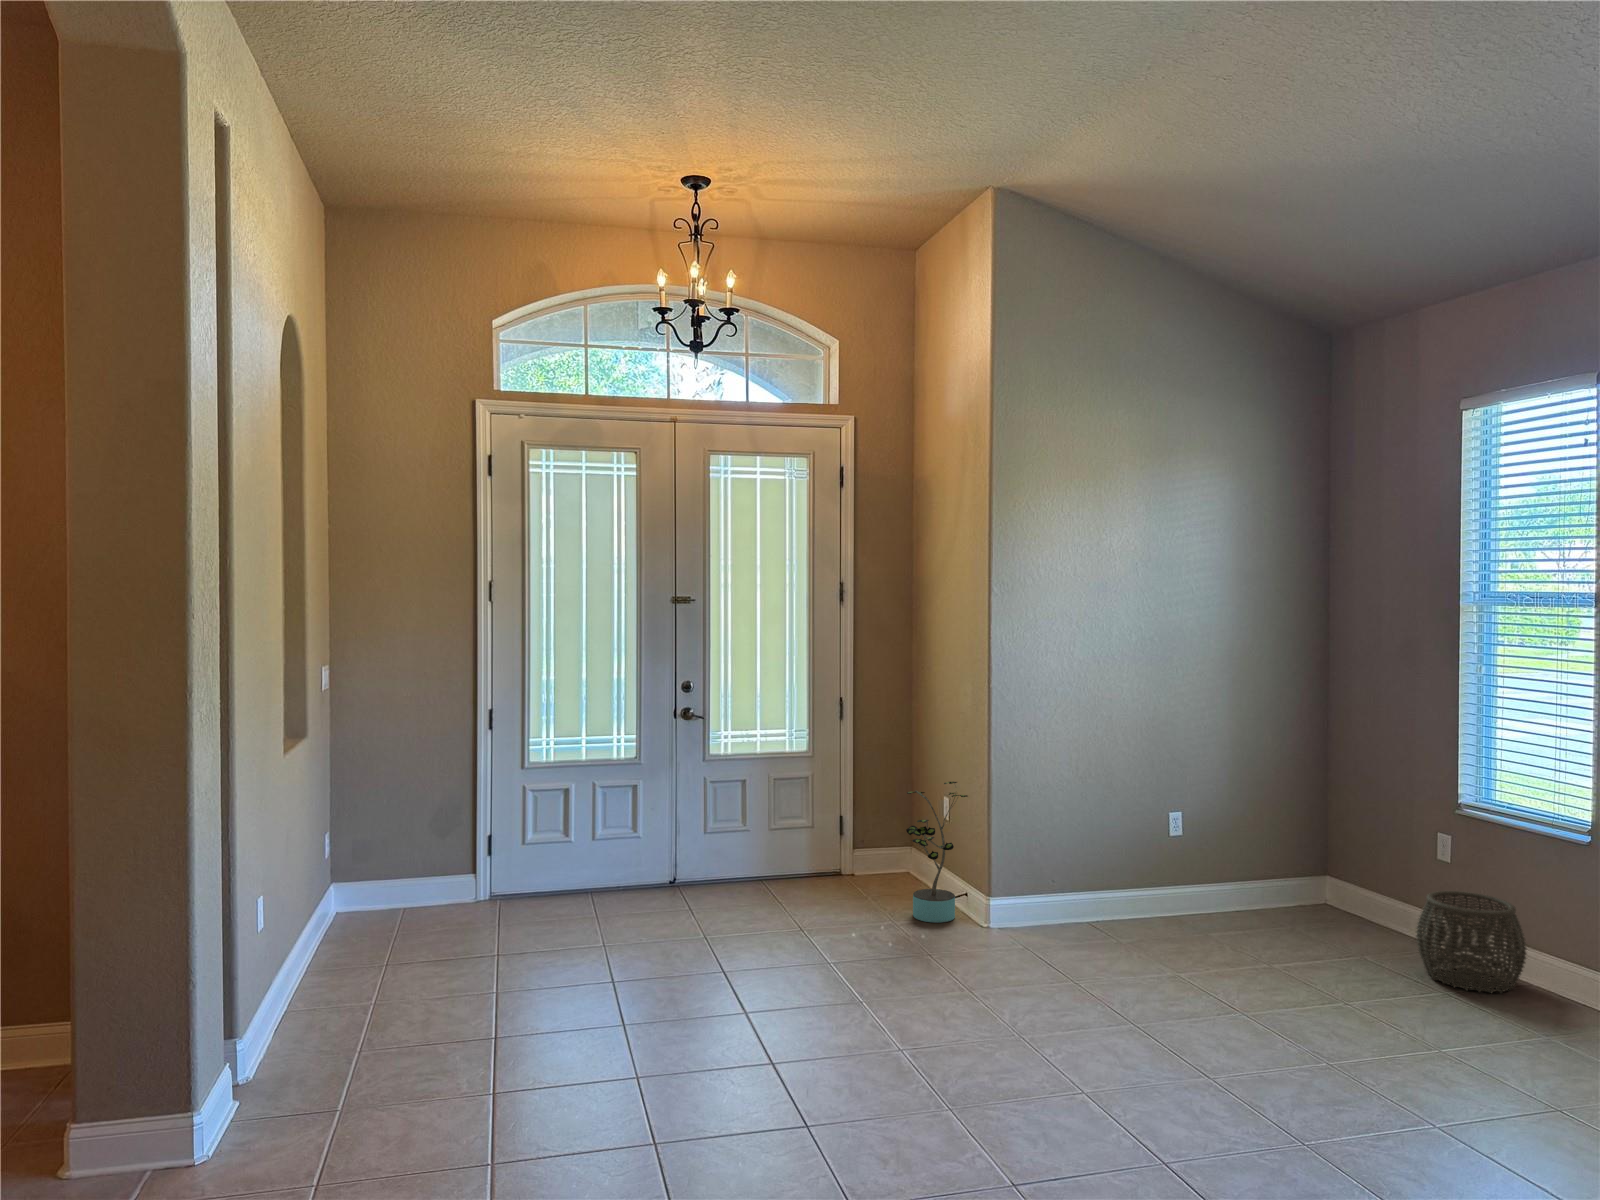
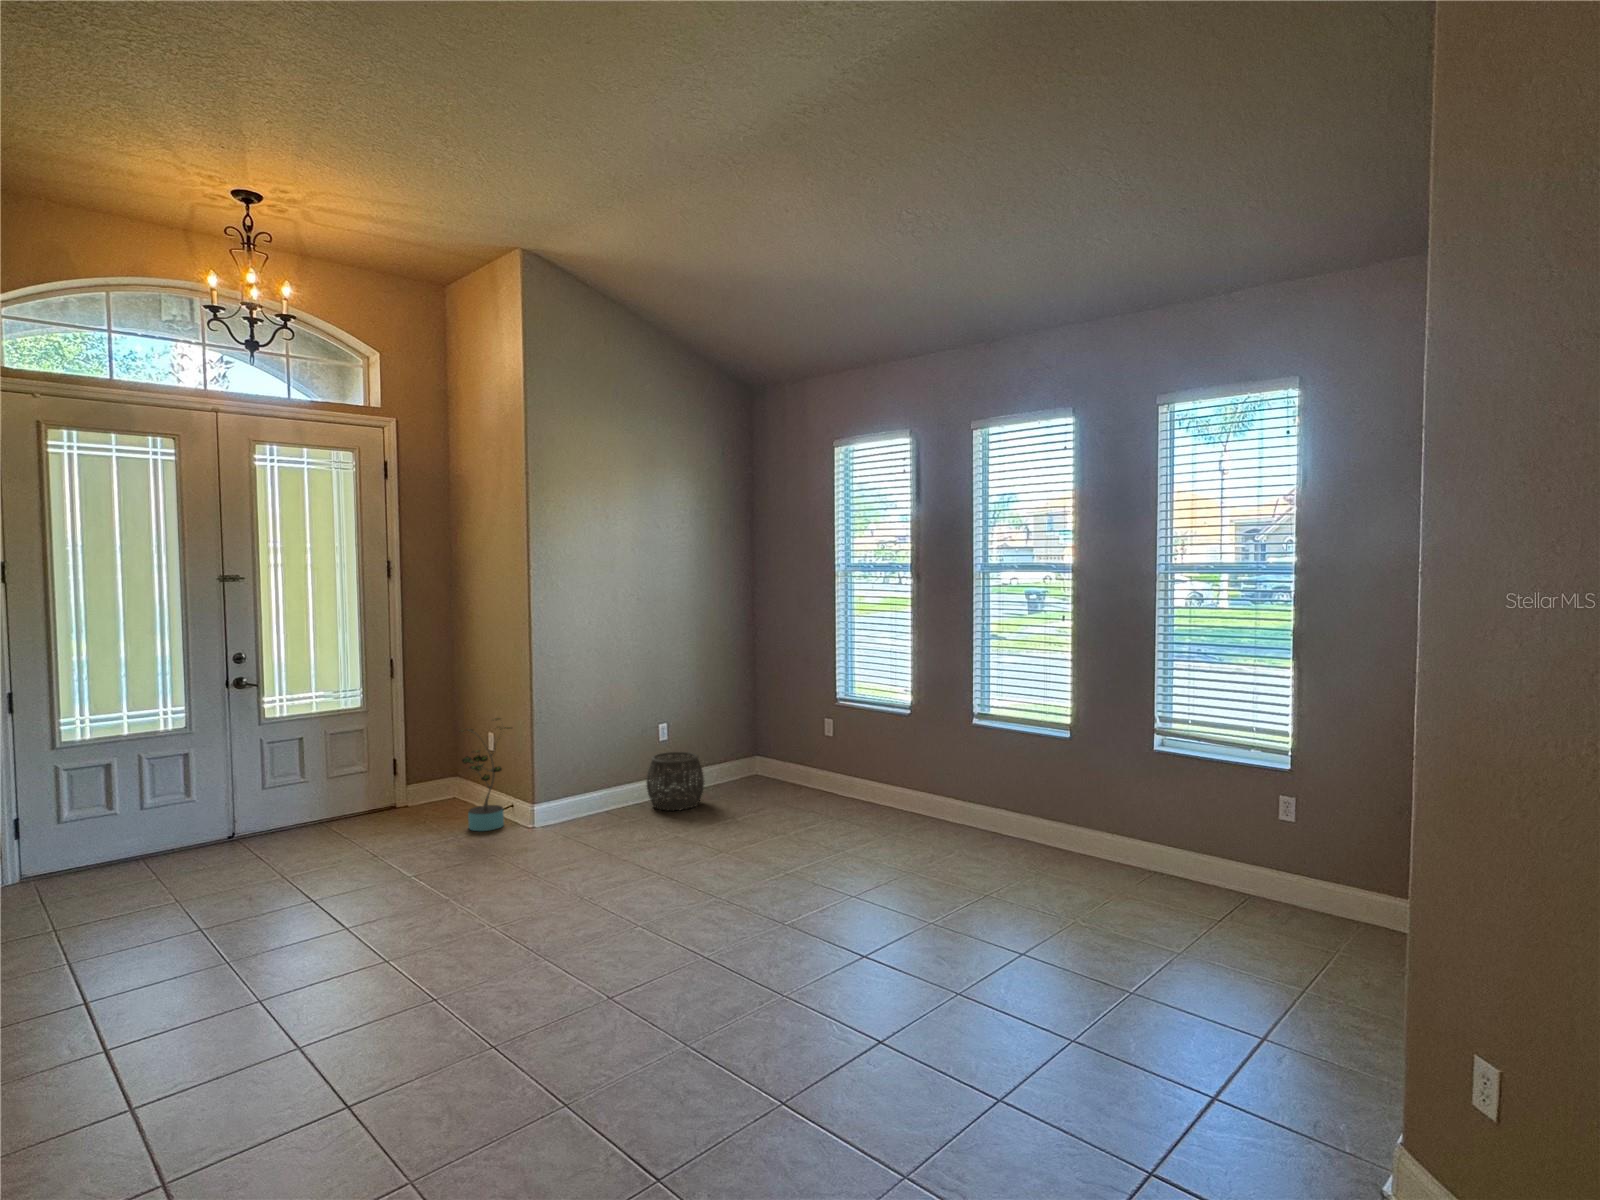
woven basket: present [1416,891,1527,993] -> present [646,752,704,810]

